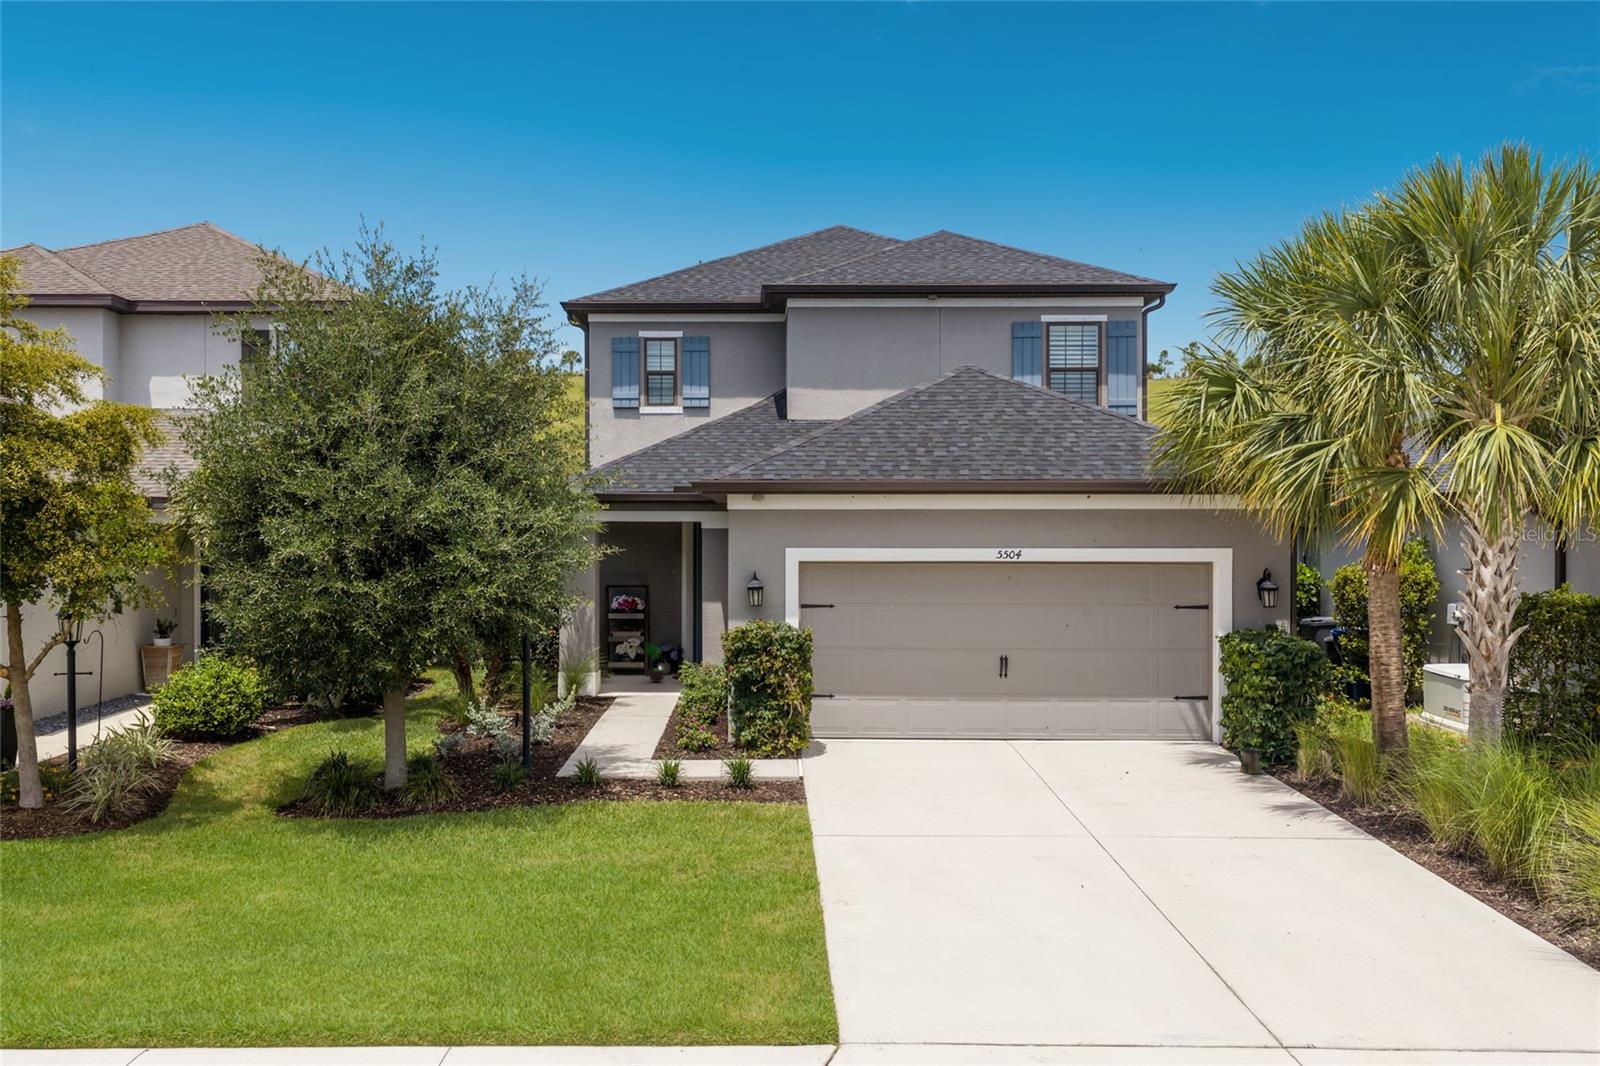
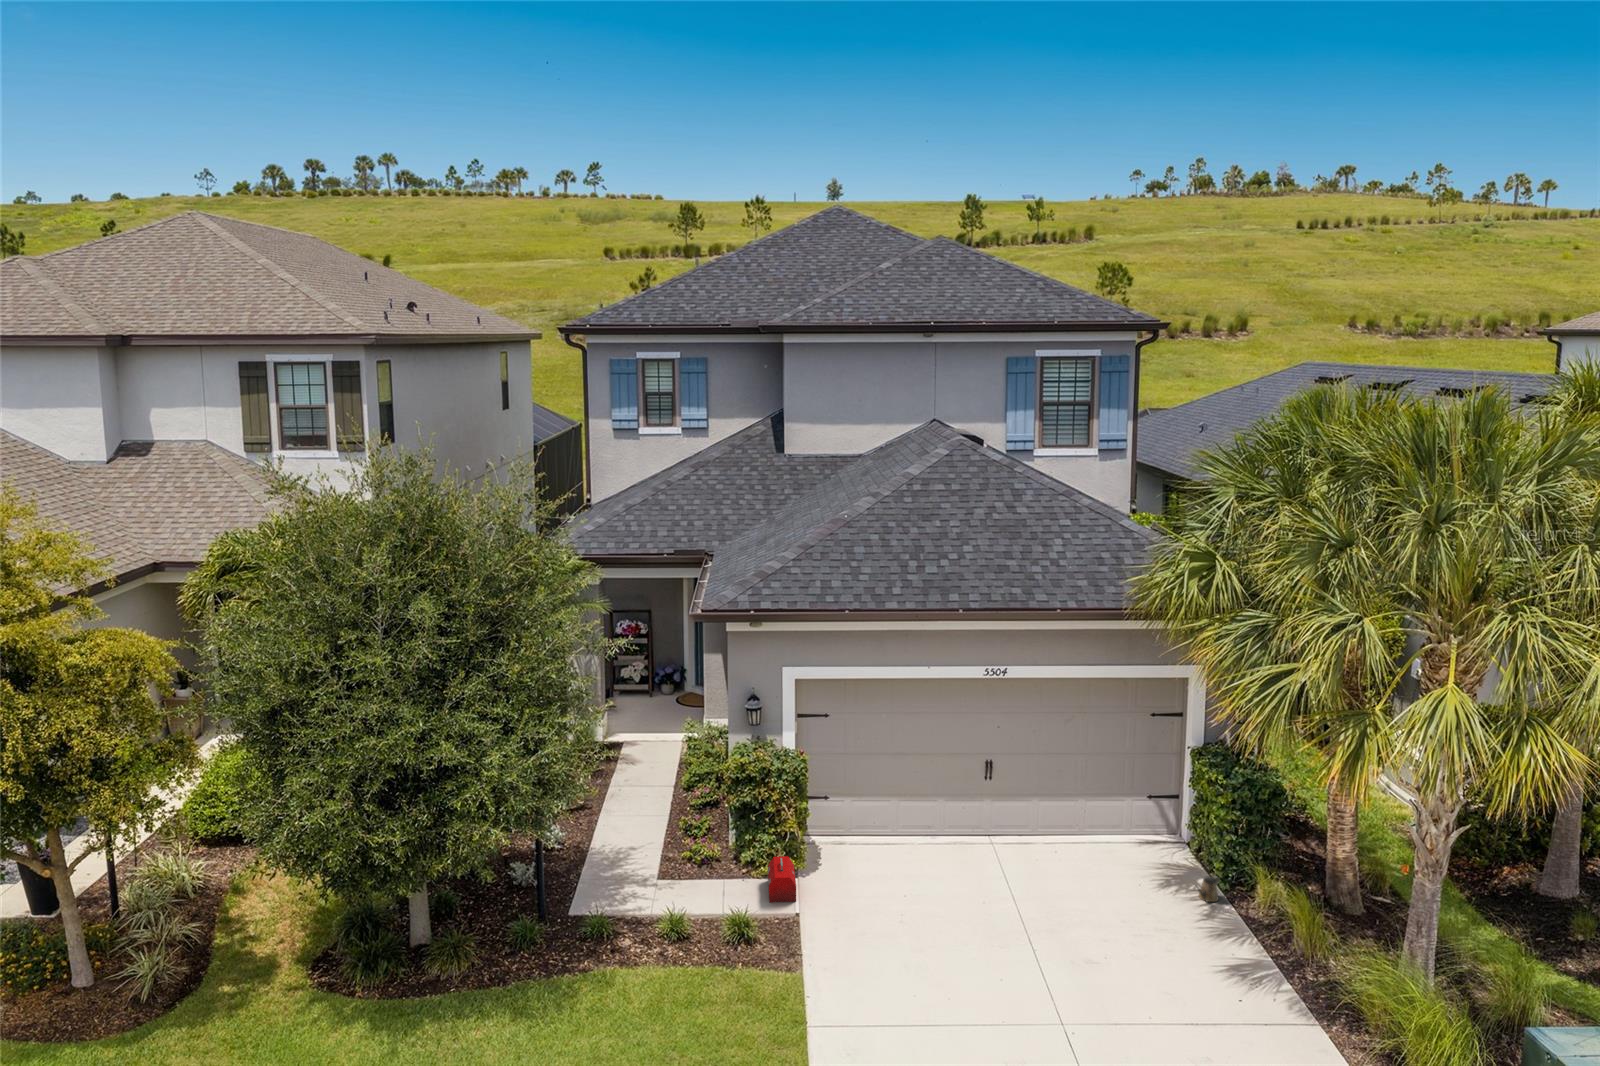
potted tree: present [642,644,666,682] -> none [646,660,672,700]
toolbox: none [770,732,801,774] -> present [768,856,796,903]

